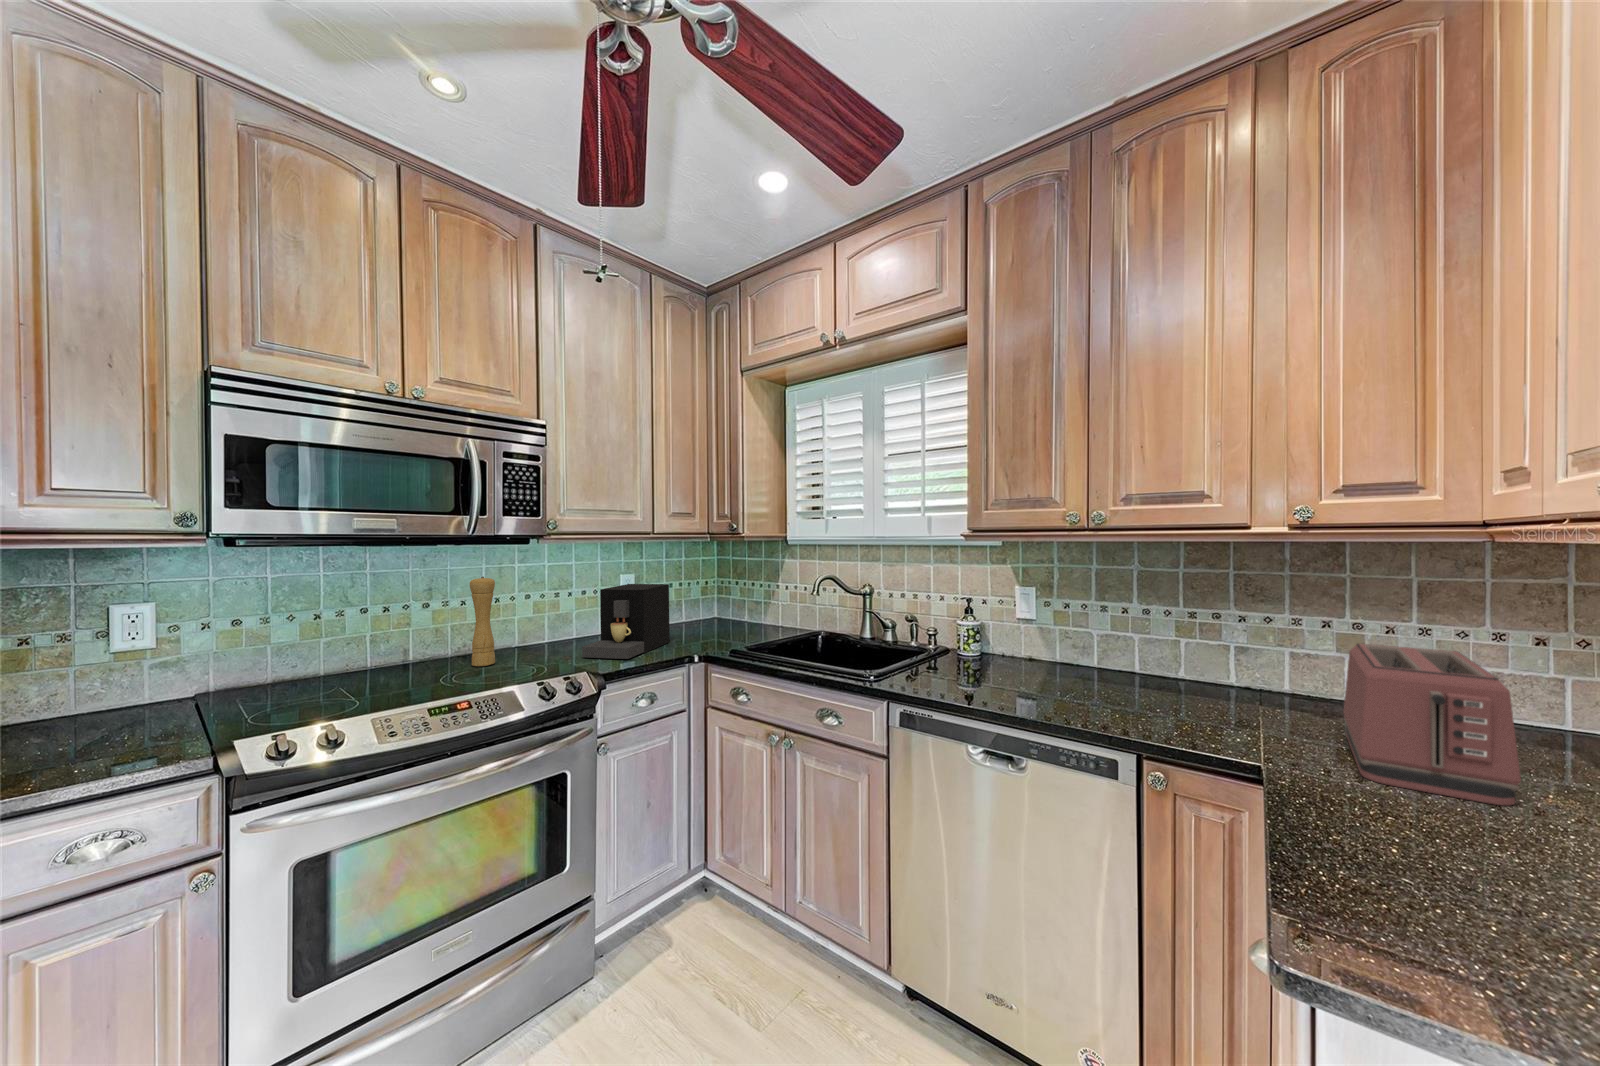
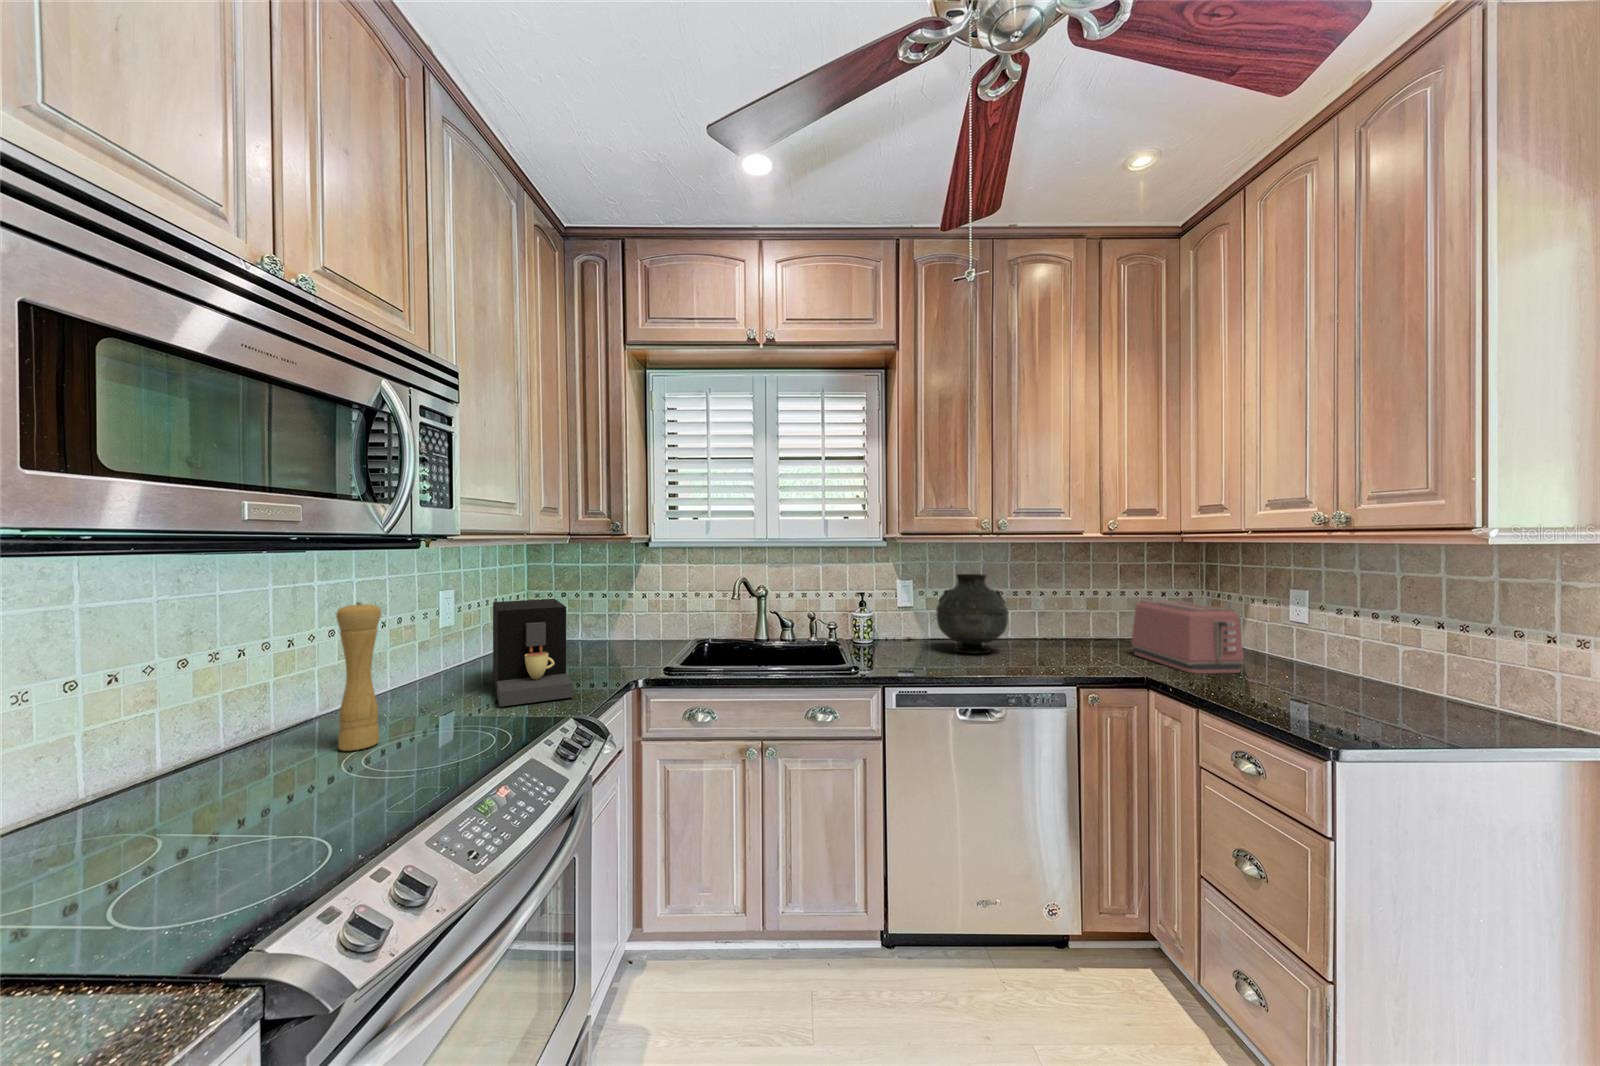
vase: none [1025,582,1126,689] -> present [936,574,1008,653]

